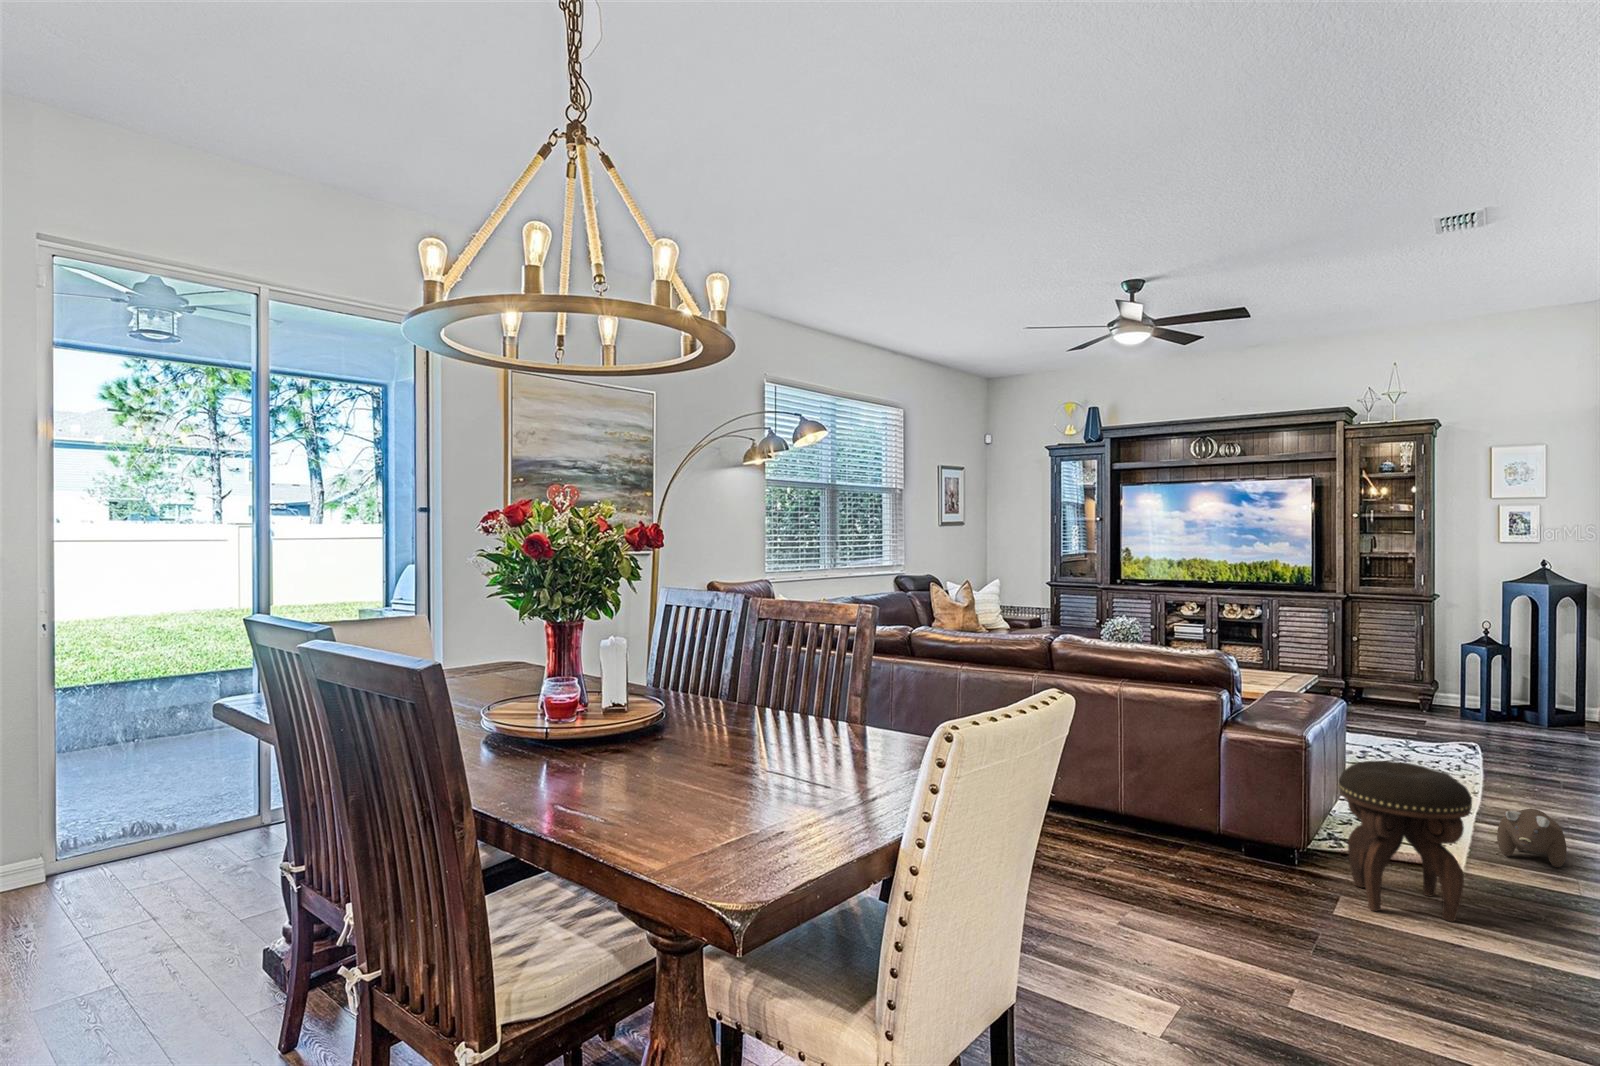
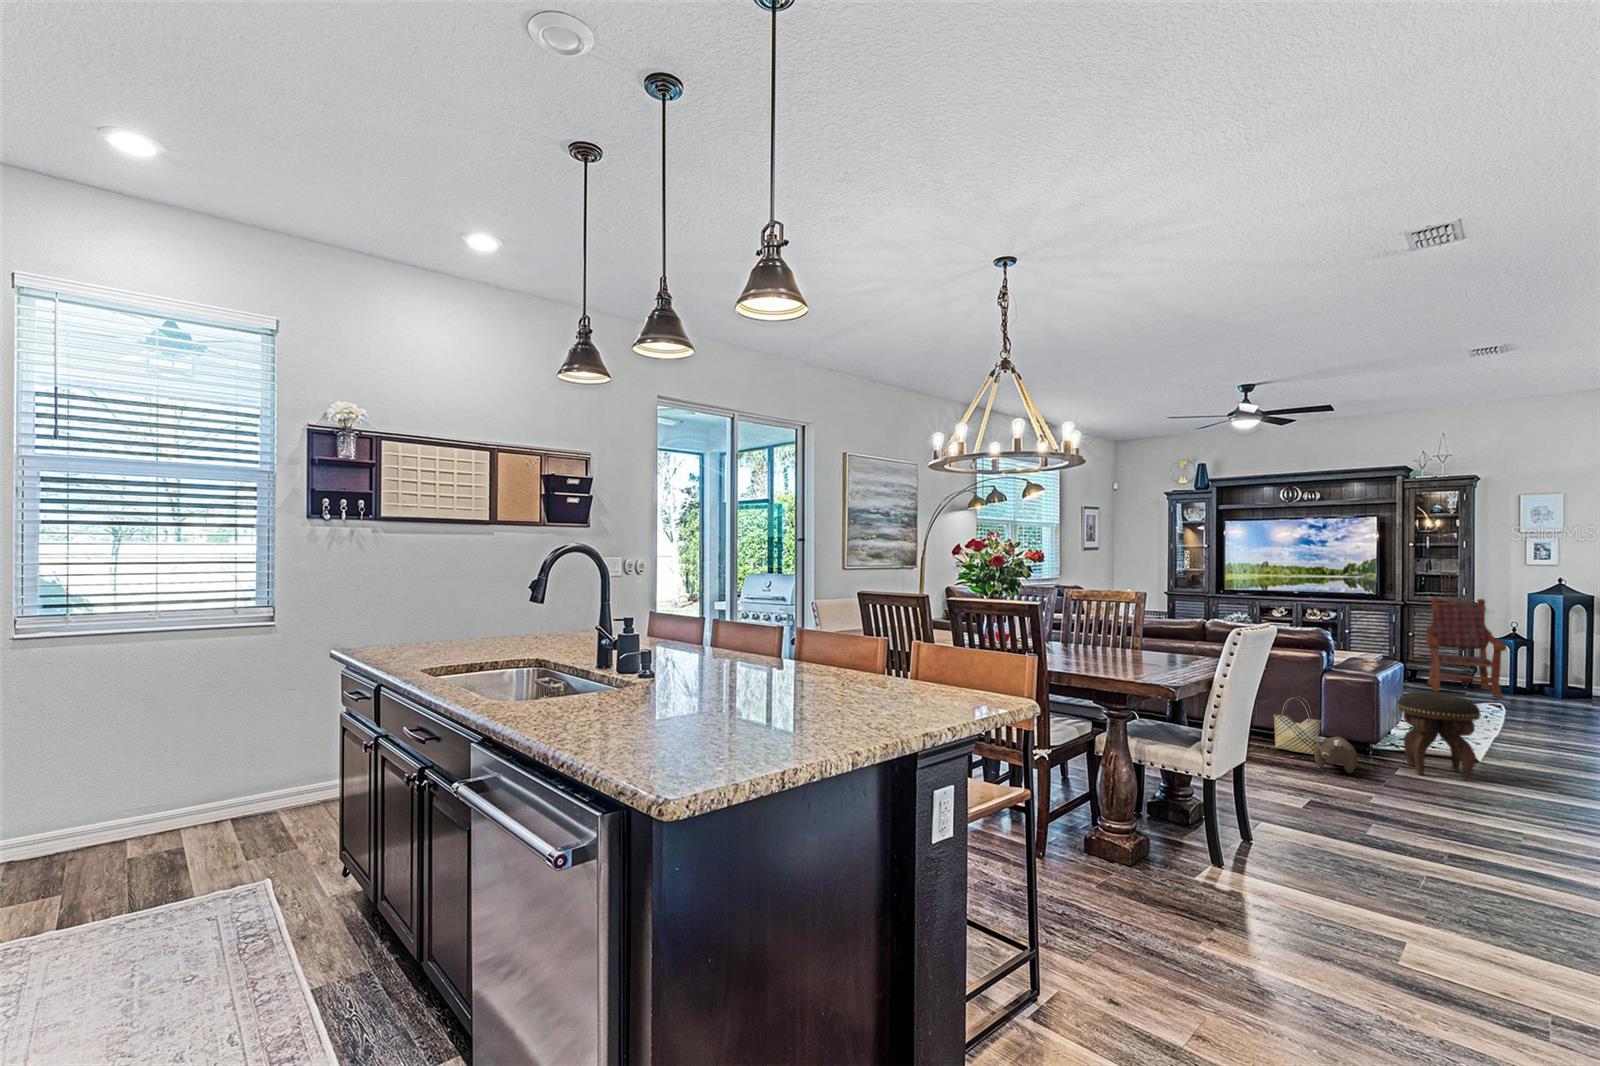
armchair: none [1374,588,1479,728] -> present [1426,597,1507,697]
woven basket: none [1145,766,1219,867] -> present [1273,696,1321,754]
plush toy: present [1497,809,1567,867] -> present [1314,736,1358,773]

